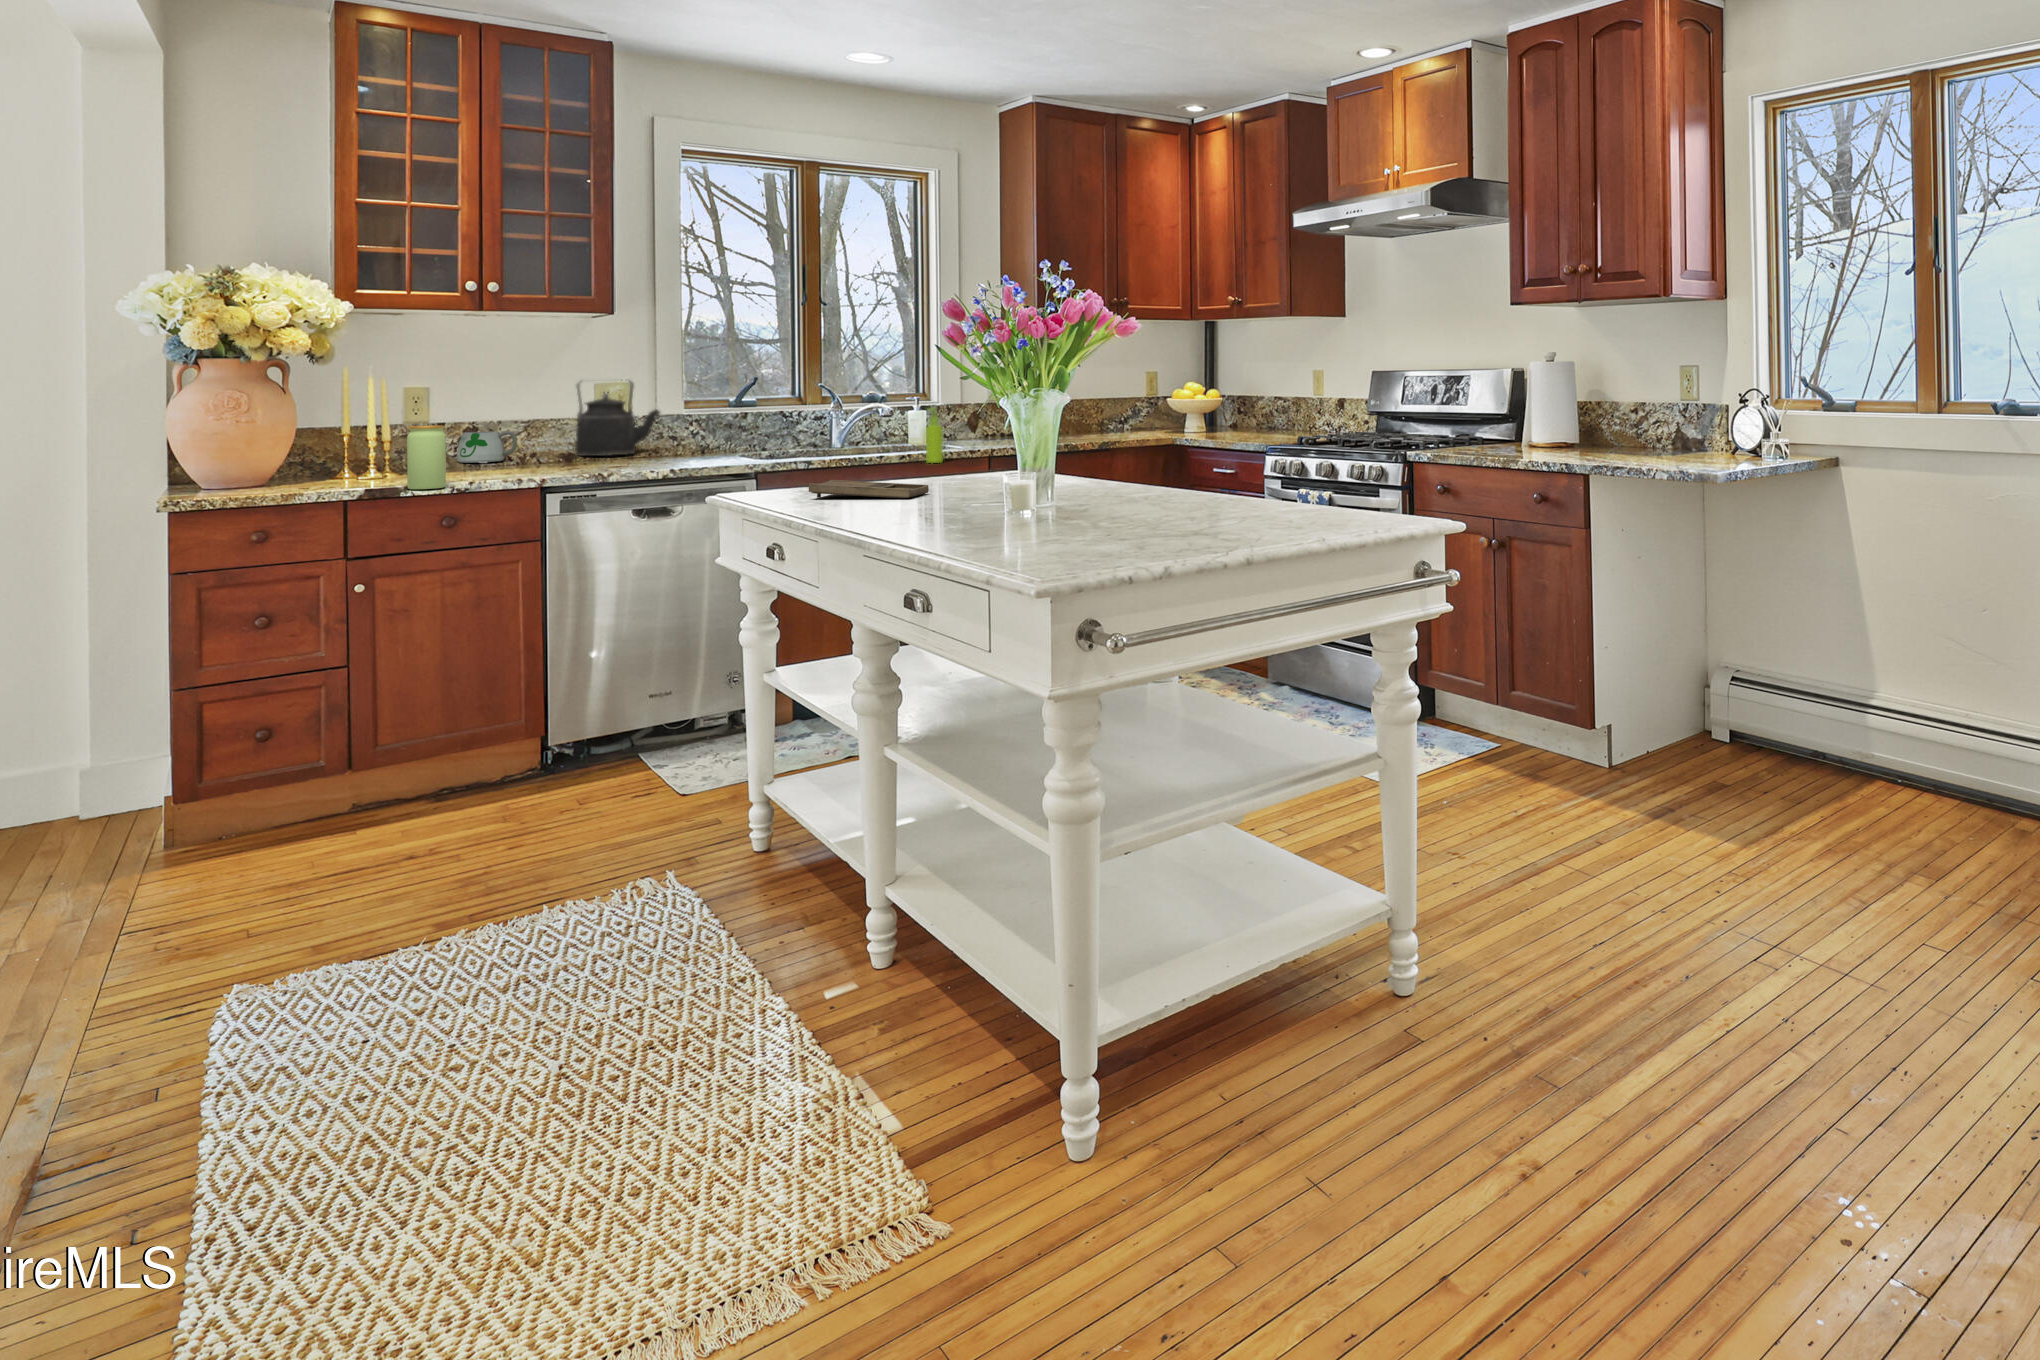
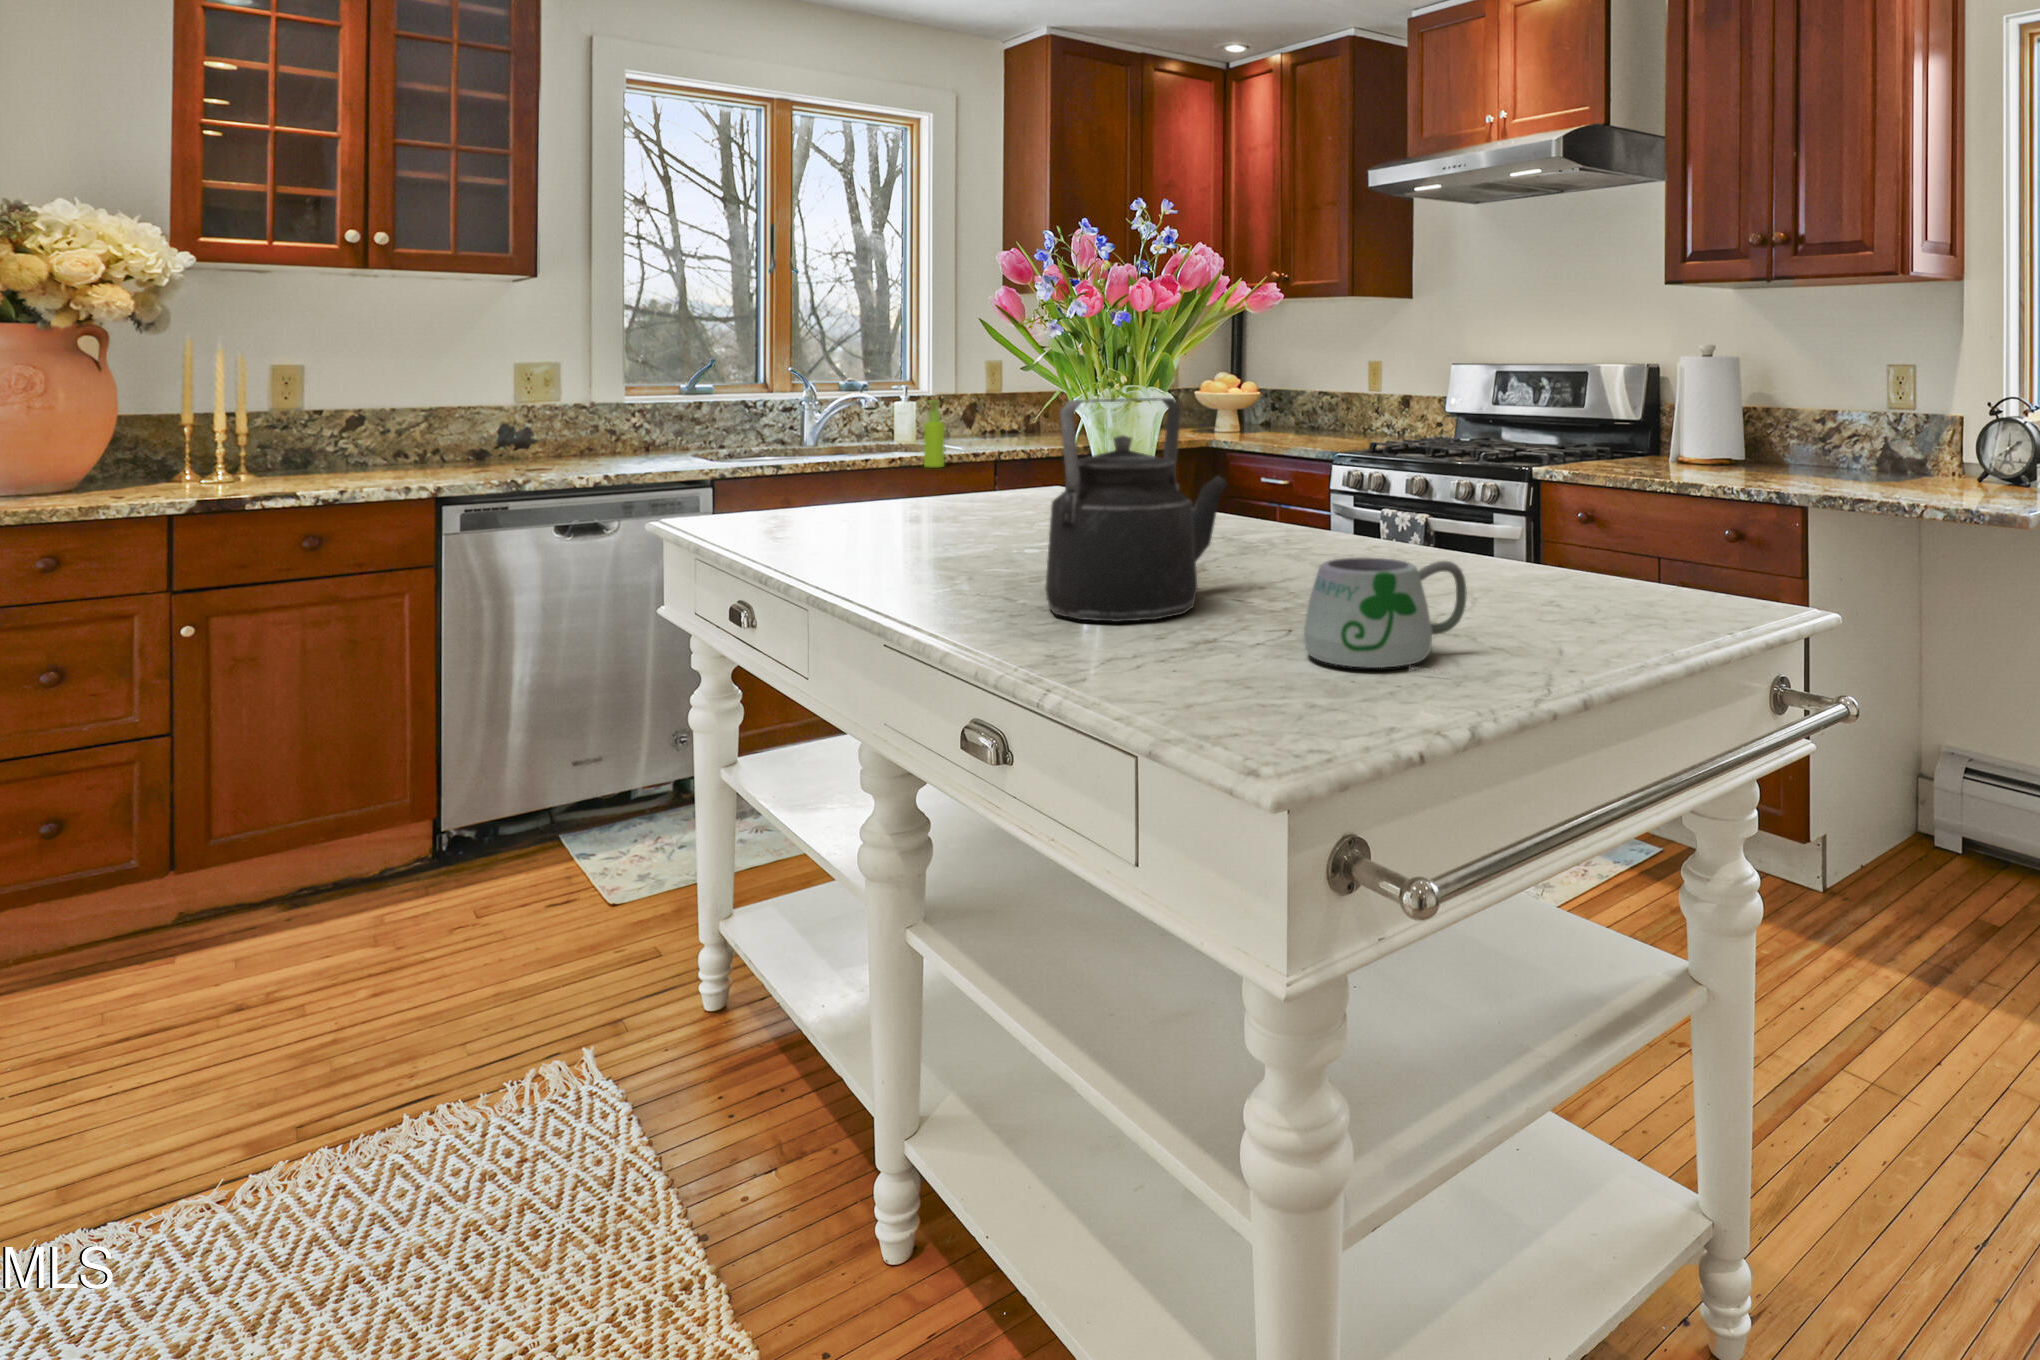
kettle: present [575,381,660,456] -> present [1046,398,1227,621]
jar: present [407,425,446,489] -> none [257,415,310,499]
mug: present [457,431,517,463] -> present [1304,557,1467,673]
tray: present [809,480,929,498] -> none [792,502,958,532]

